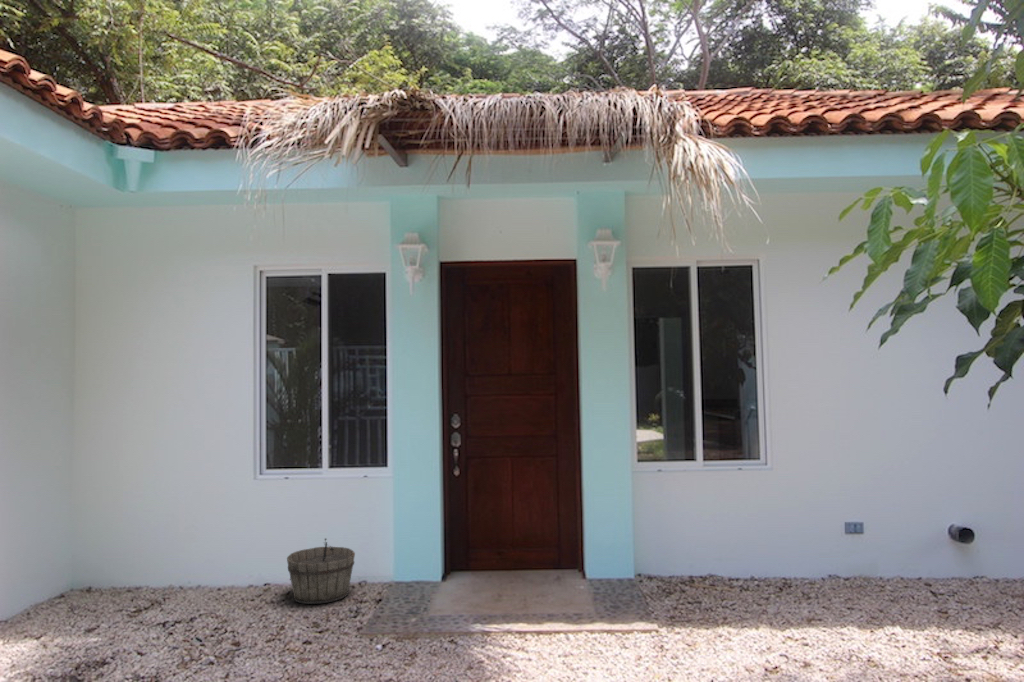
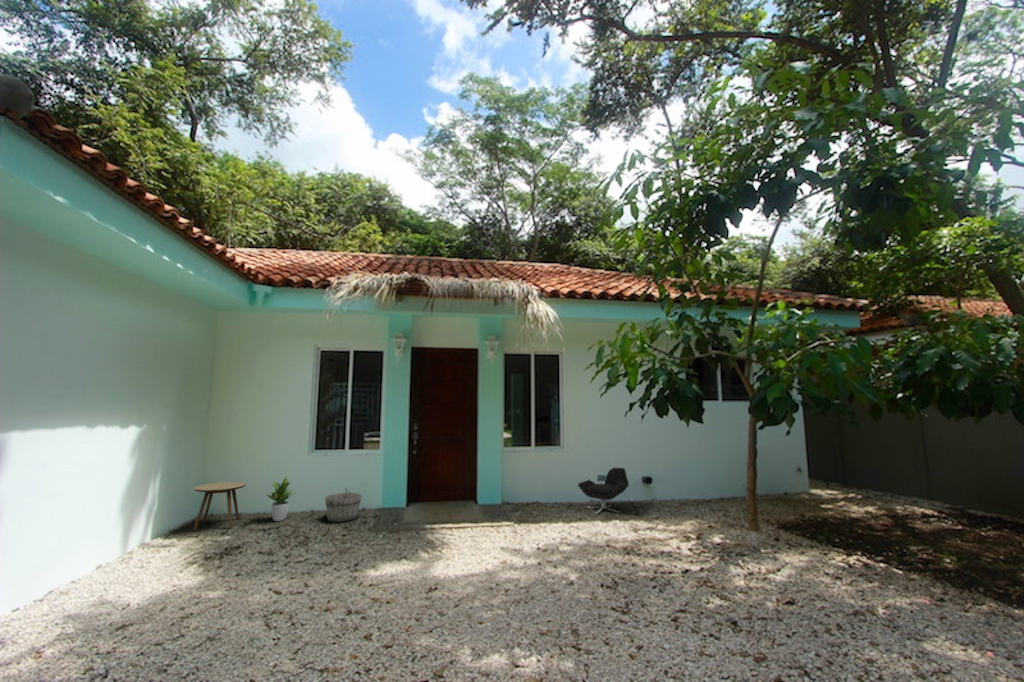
lounge chair: none [802,502,925,612] -> present [578,468,629,514]
potted plant: none [187,513,241,597] -> present [267,477,296,521]
side table: none [61,522,153,612] -> present [193,481,247,531]

